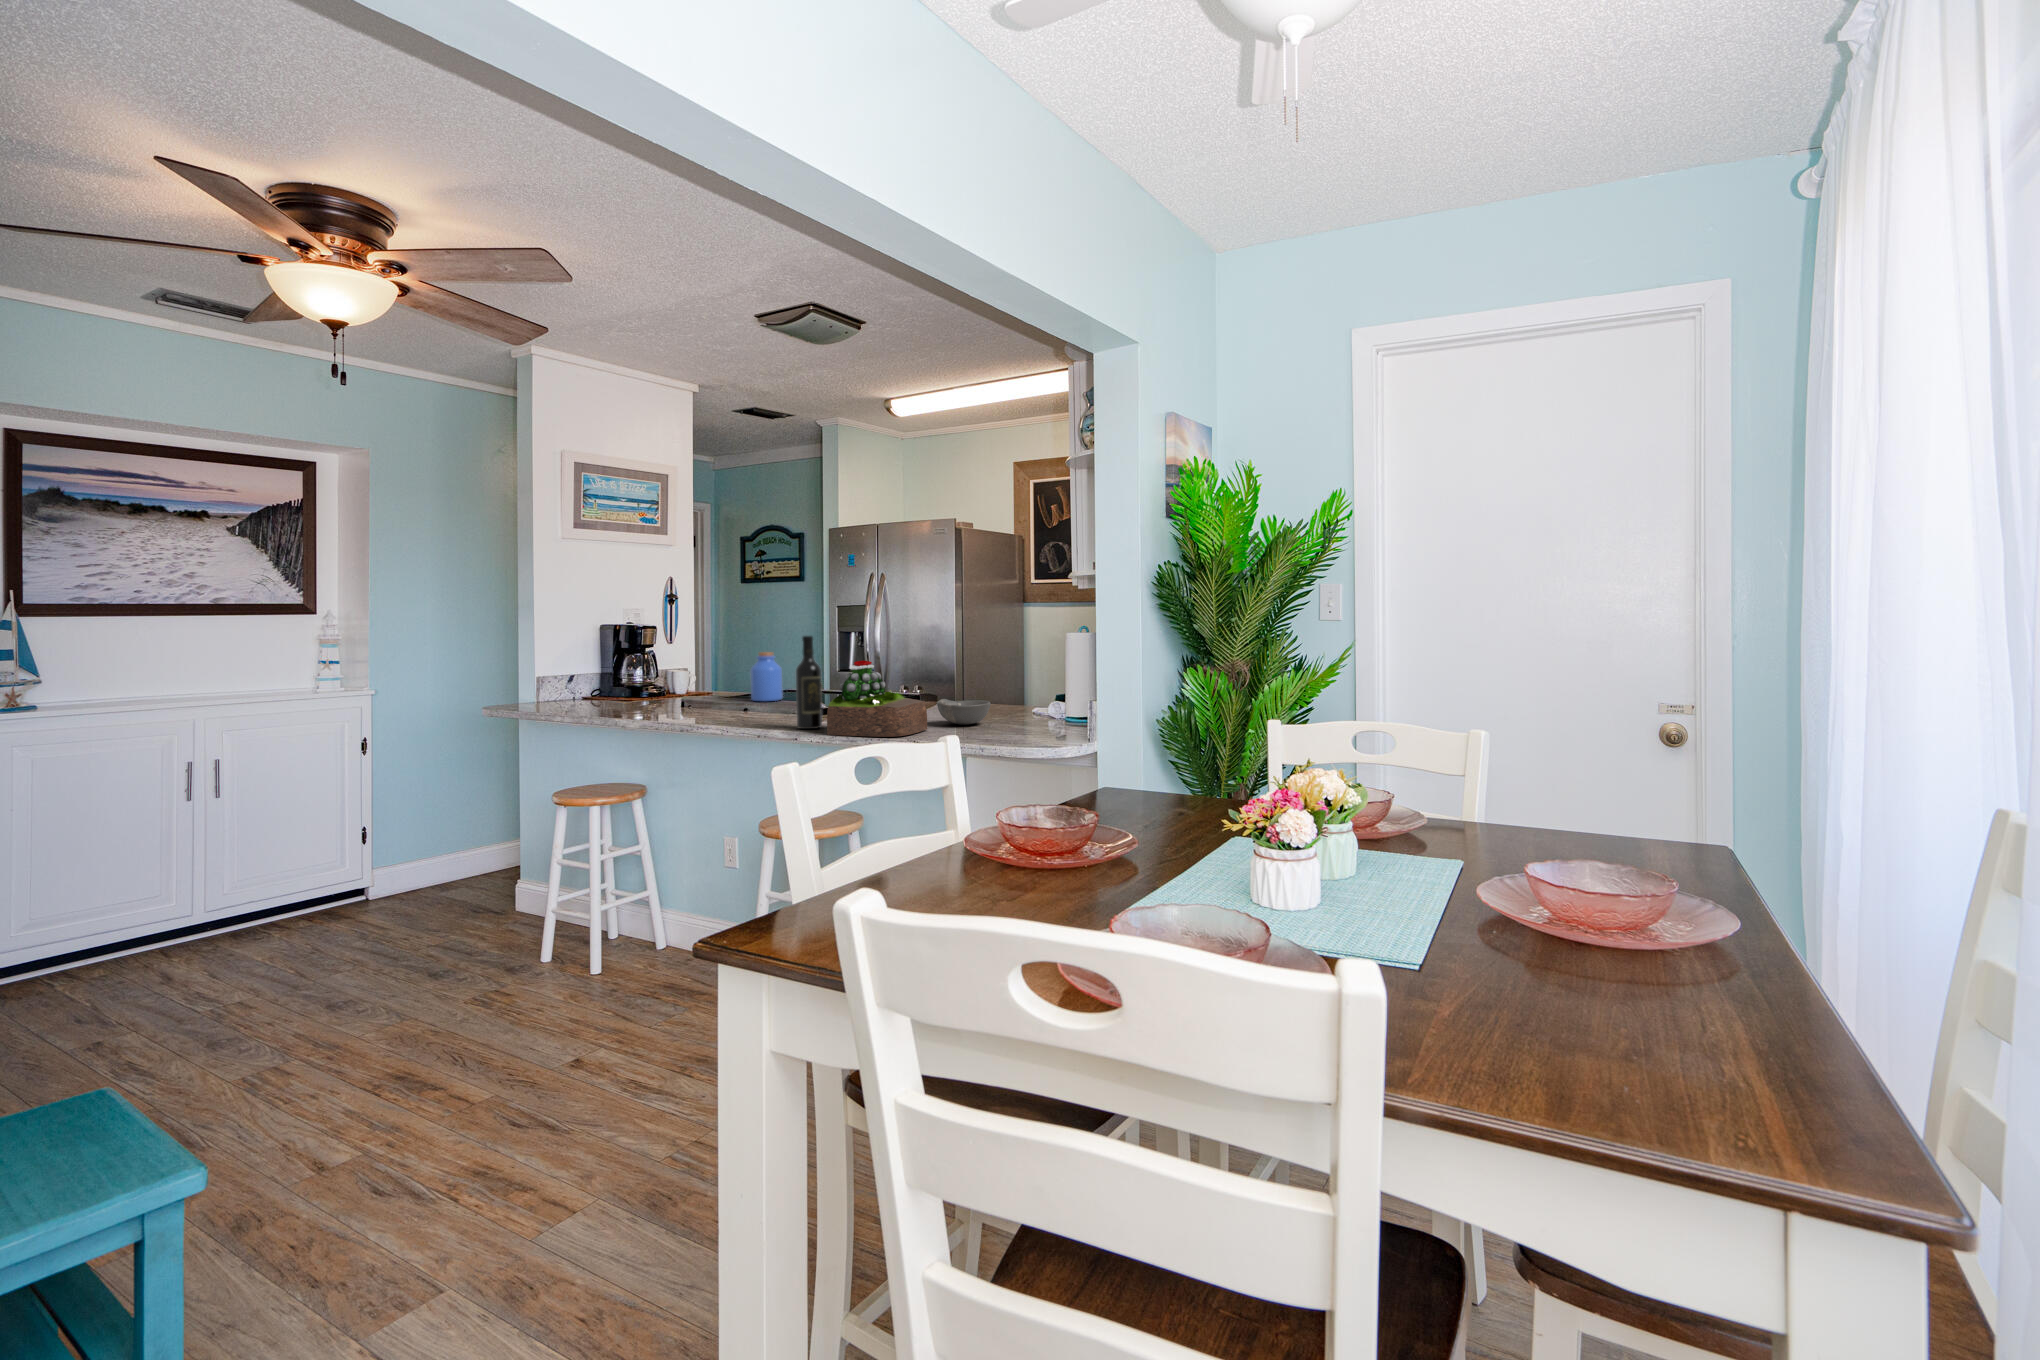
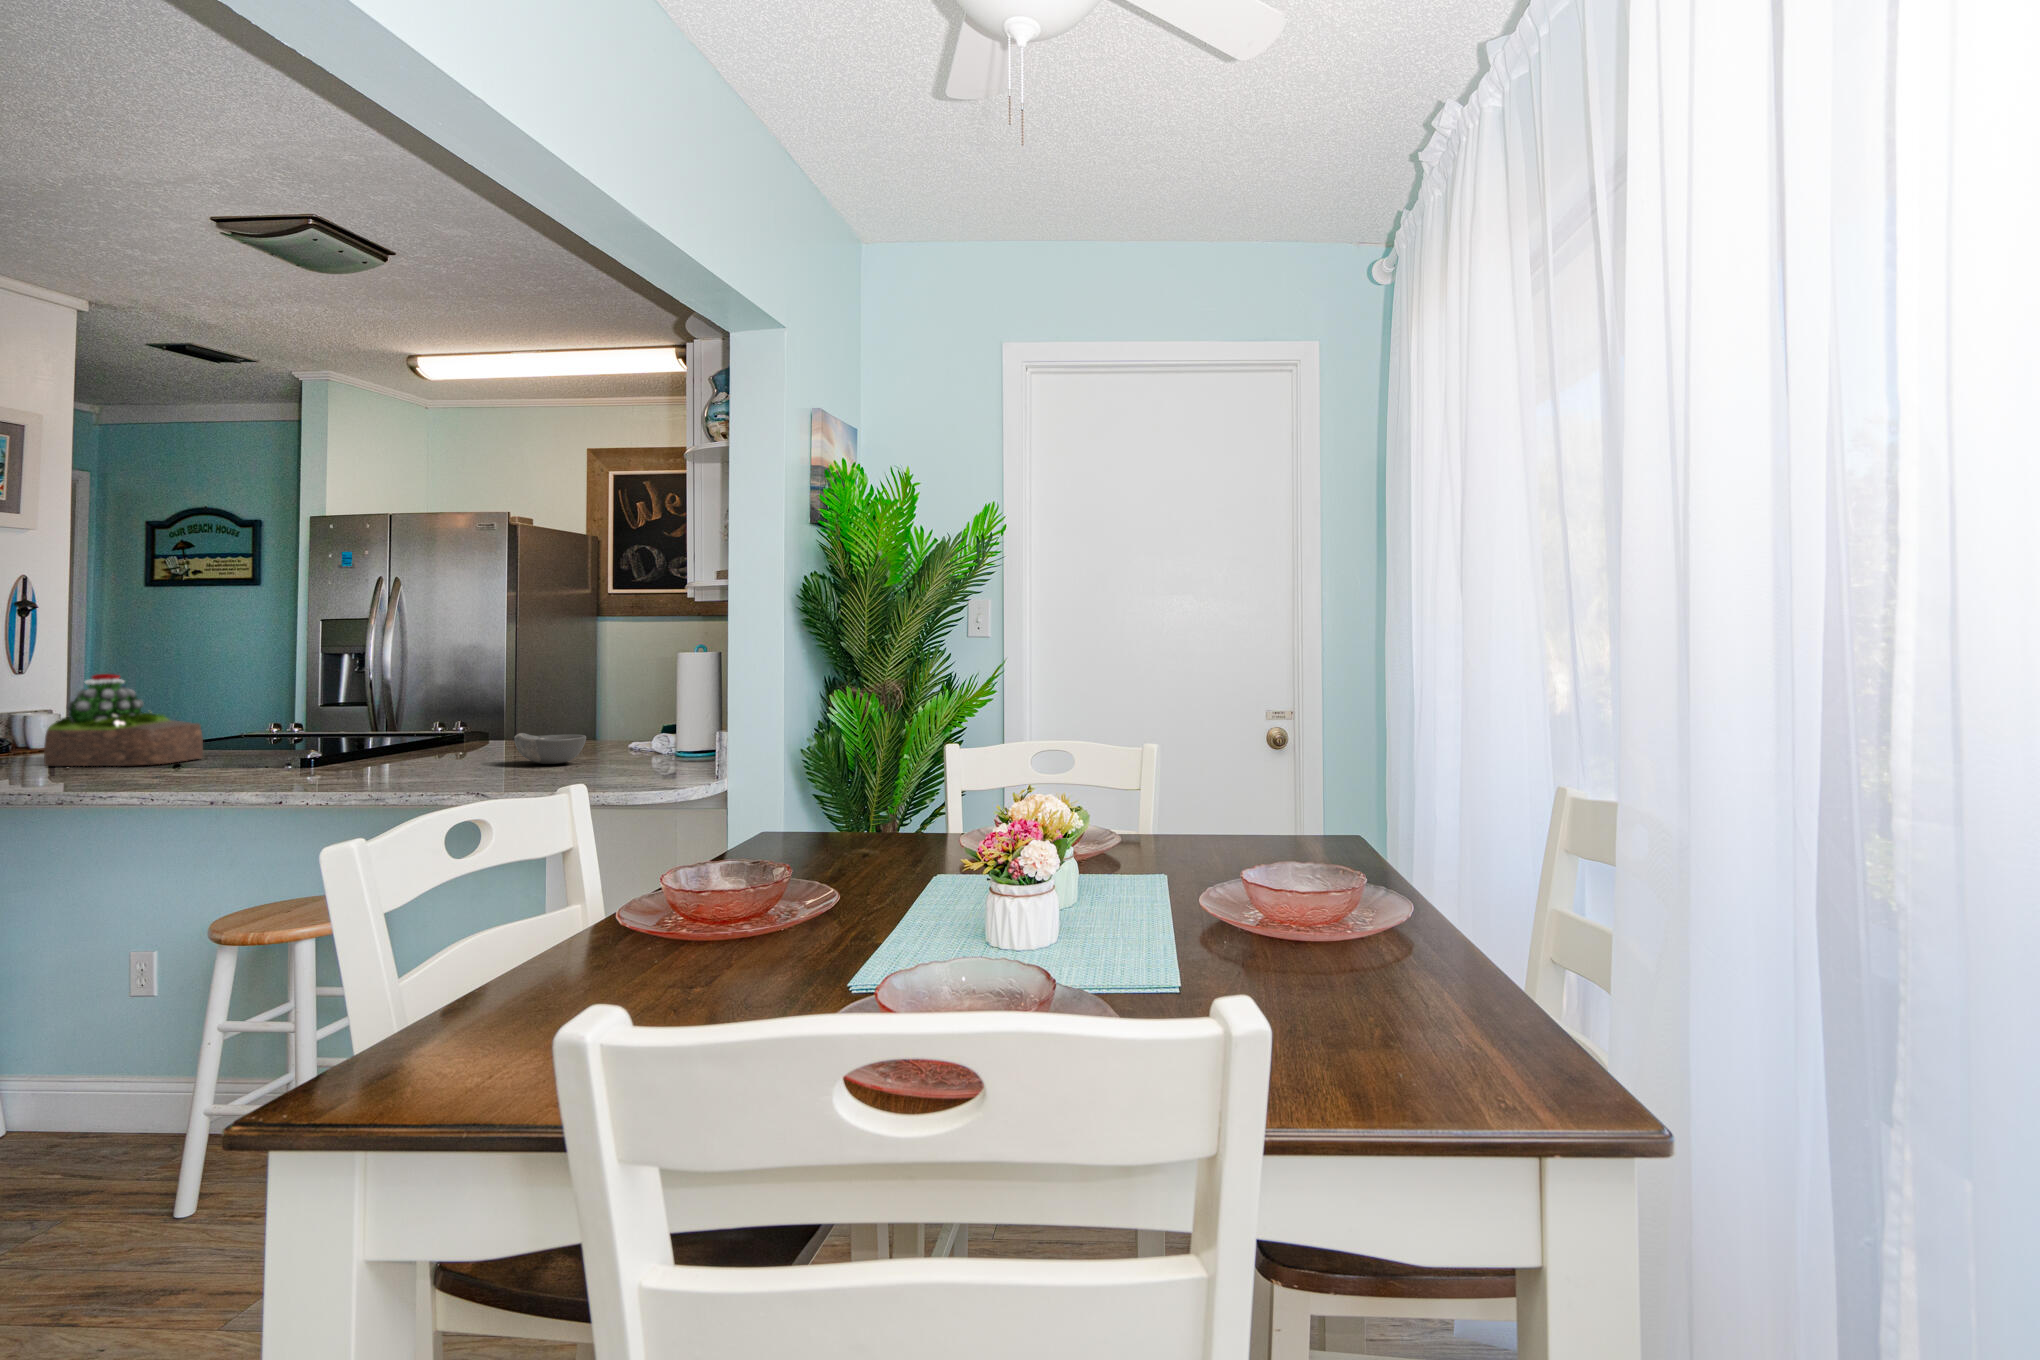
wine bottle: present [795,636,822,729] -> none [312,651,350,774]
jar: present [750,652,783,701] -> none [209,678,260,746]
succulent plant: present [827,661,927,737] -> present [44,674,203,766]

